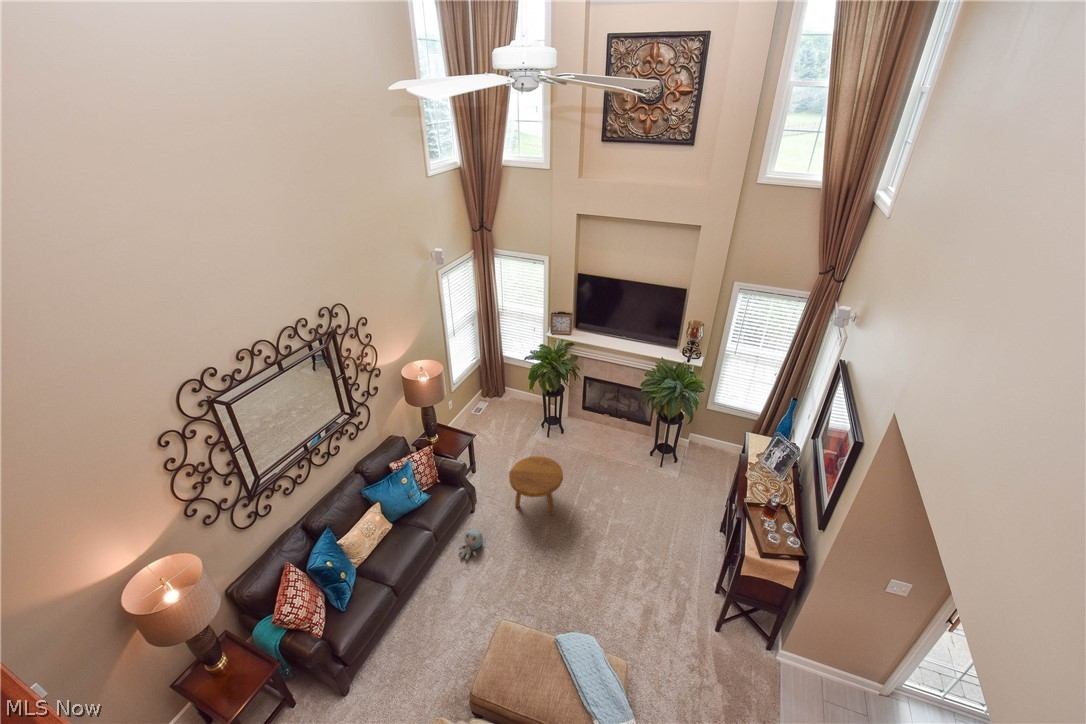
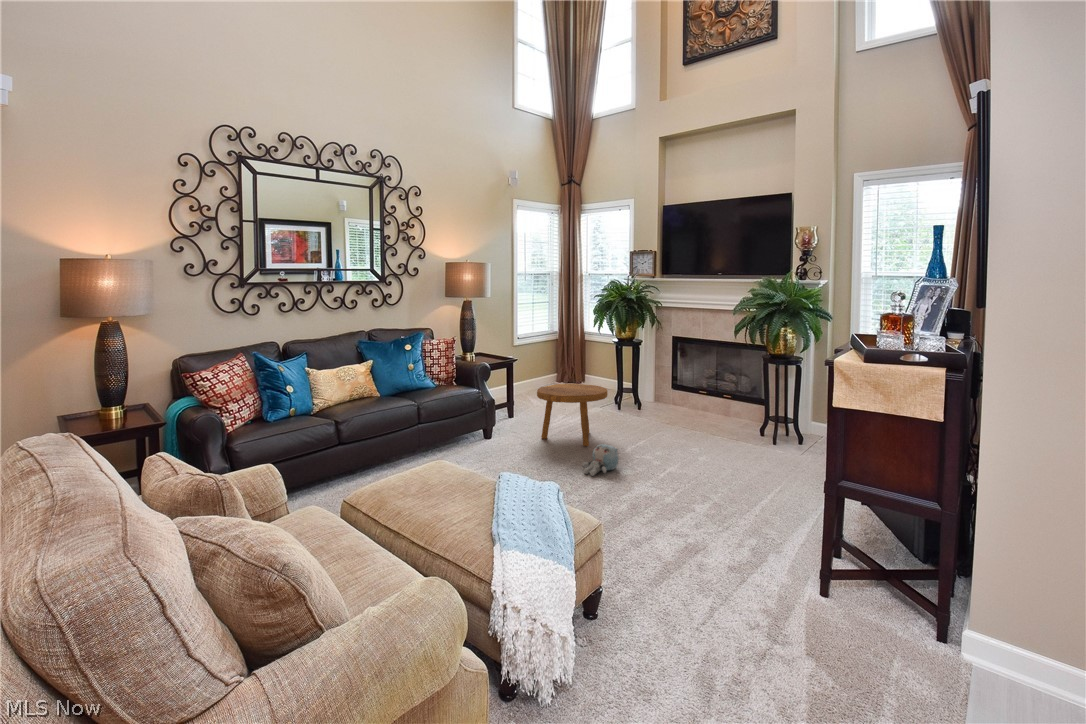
plush toy: present [459,529,483,560] -> present [582,444,619,476]

